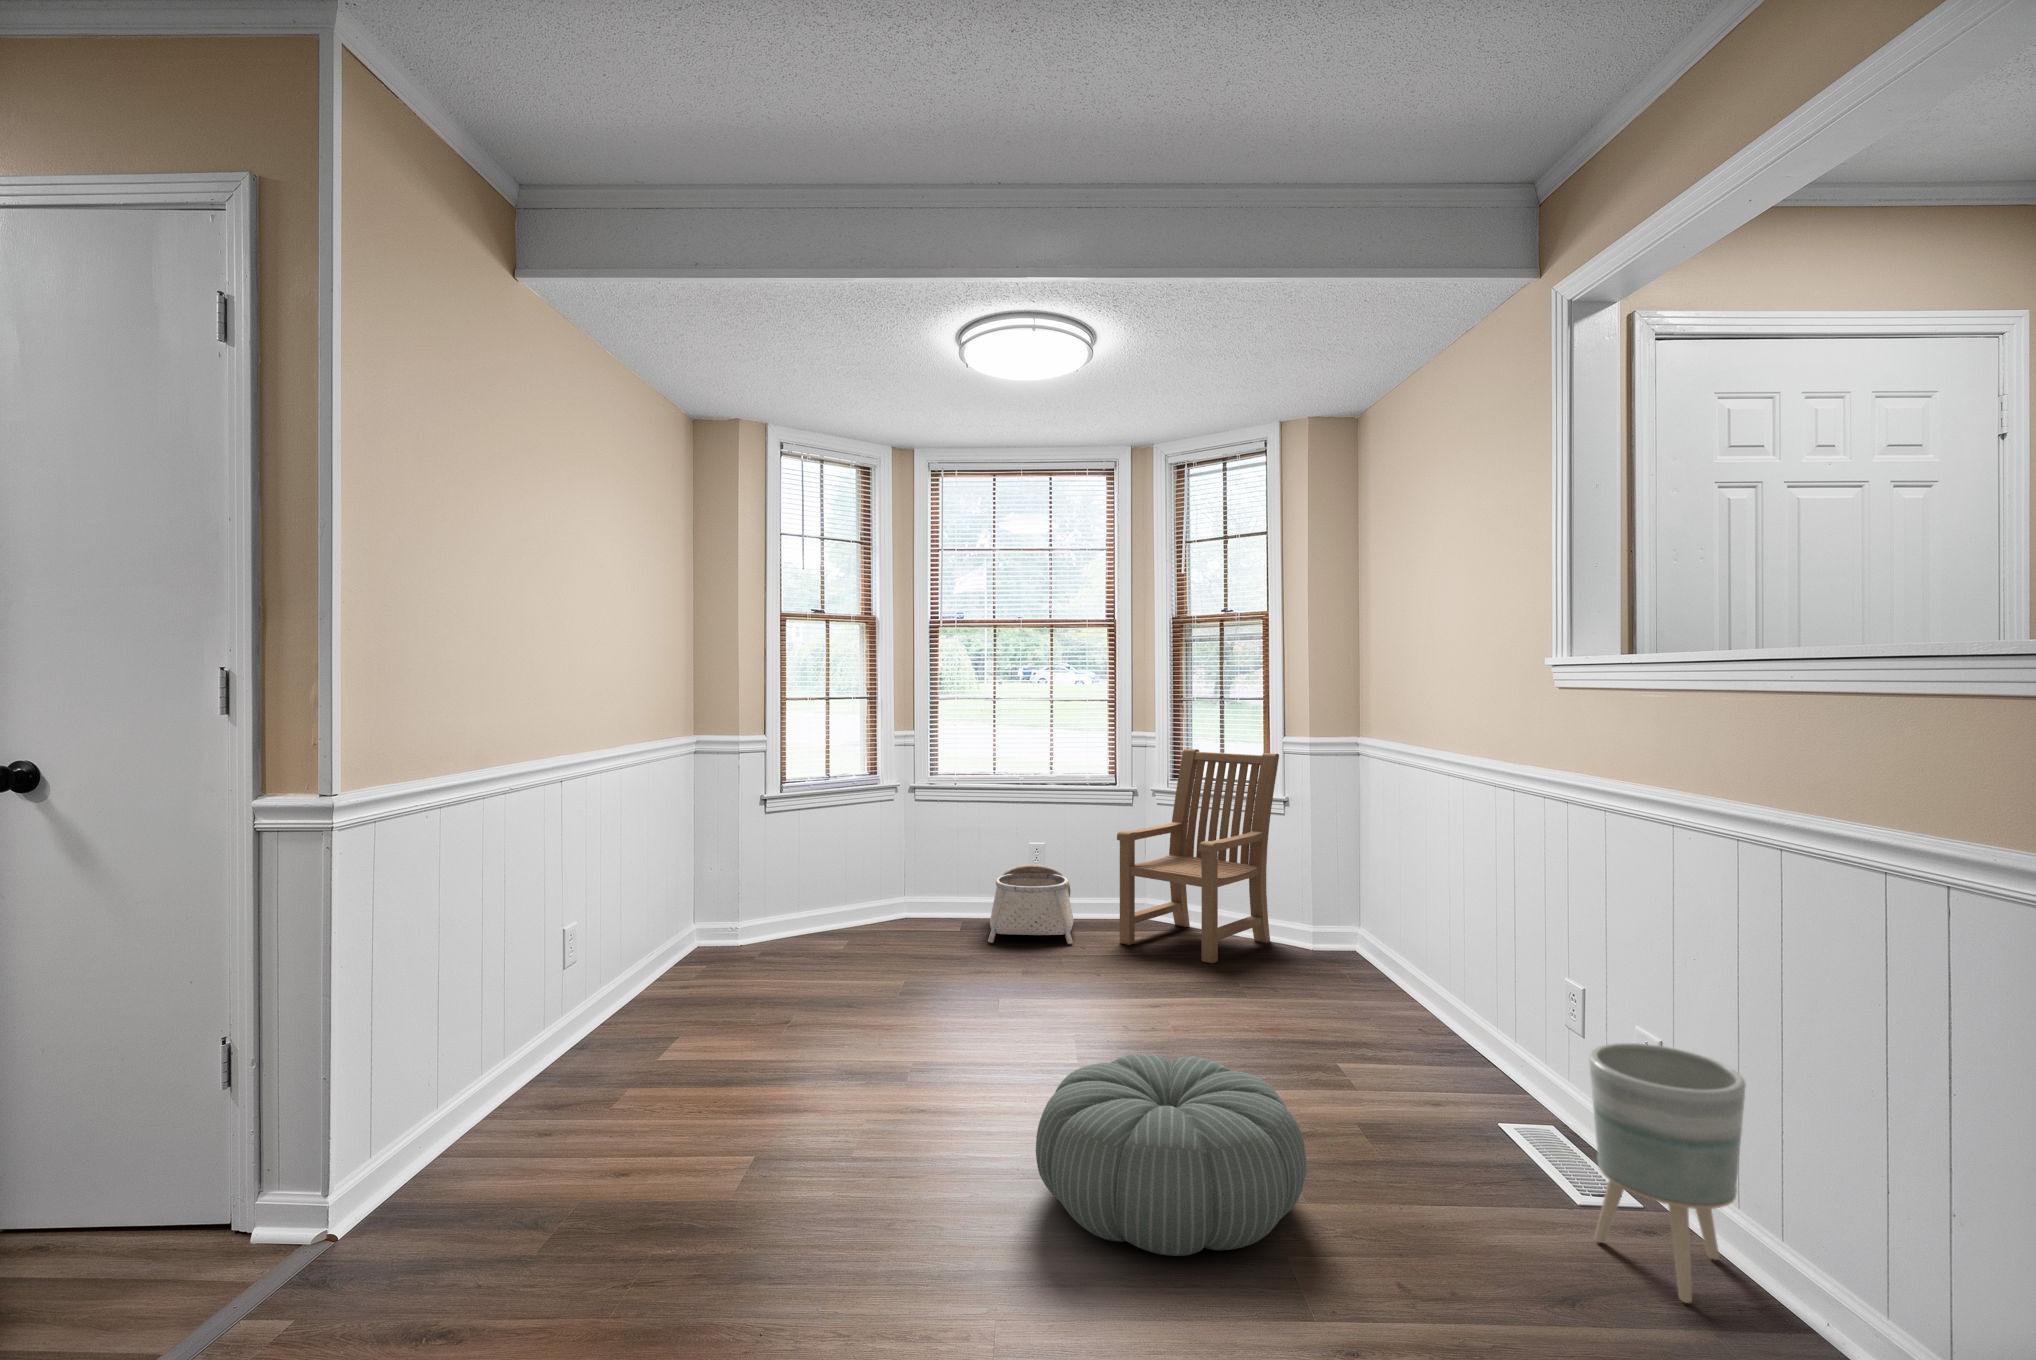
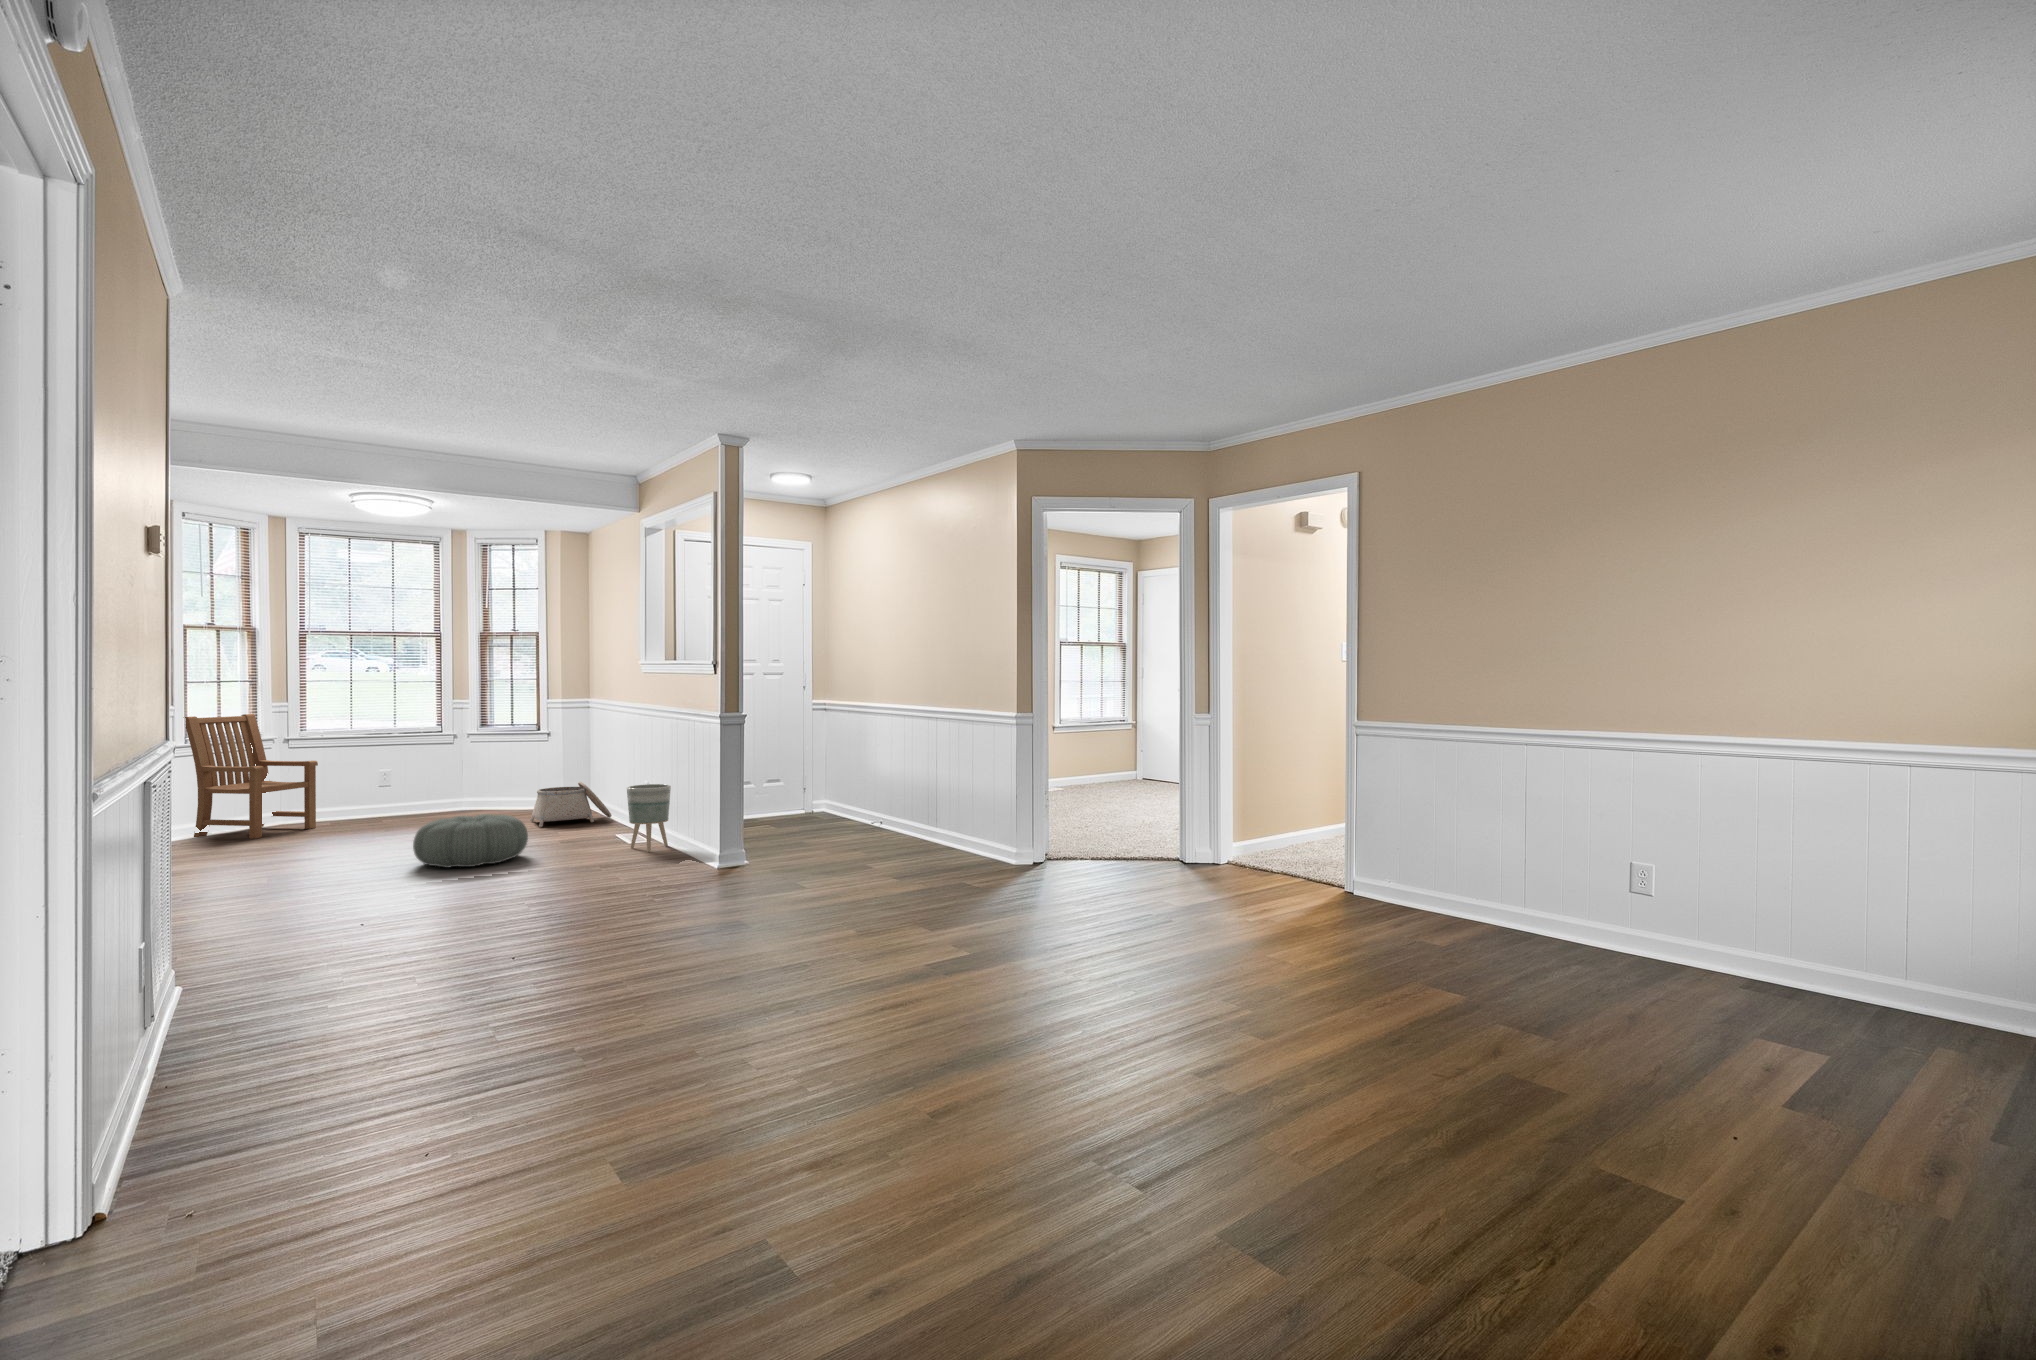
armchair: present [1117,749,1279,963] -> present [185,714,318,839]
basket: present [988,864,1073,944] -> present [530,782,612,827]

